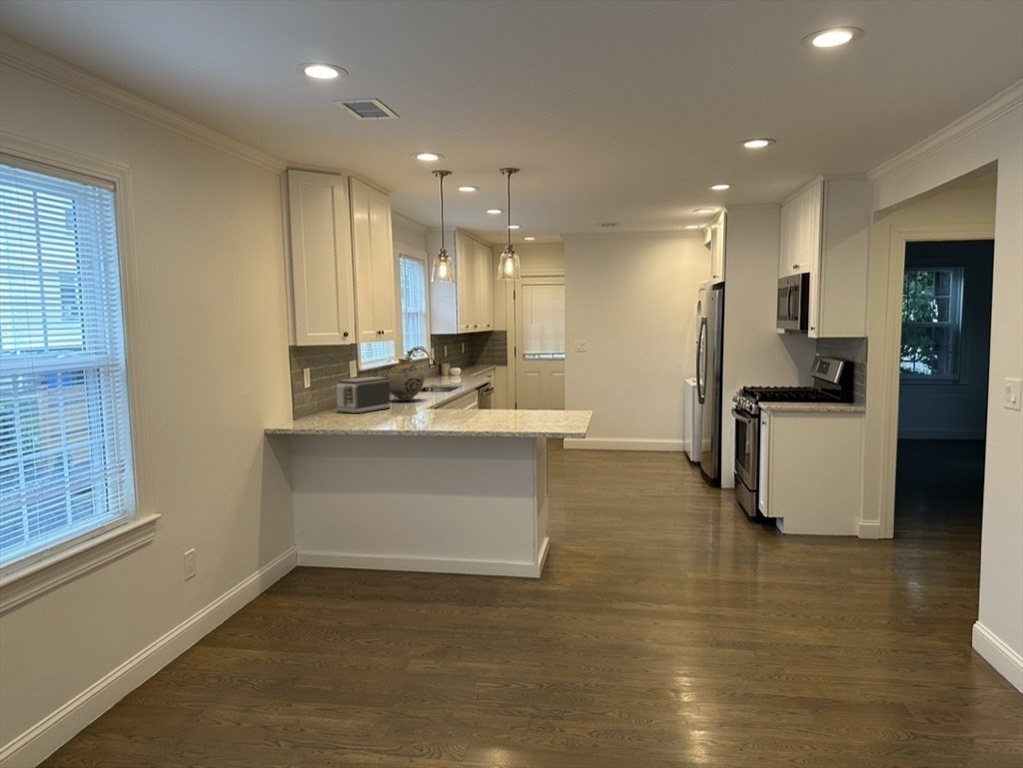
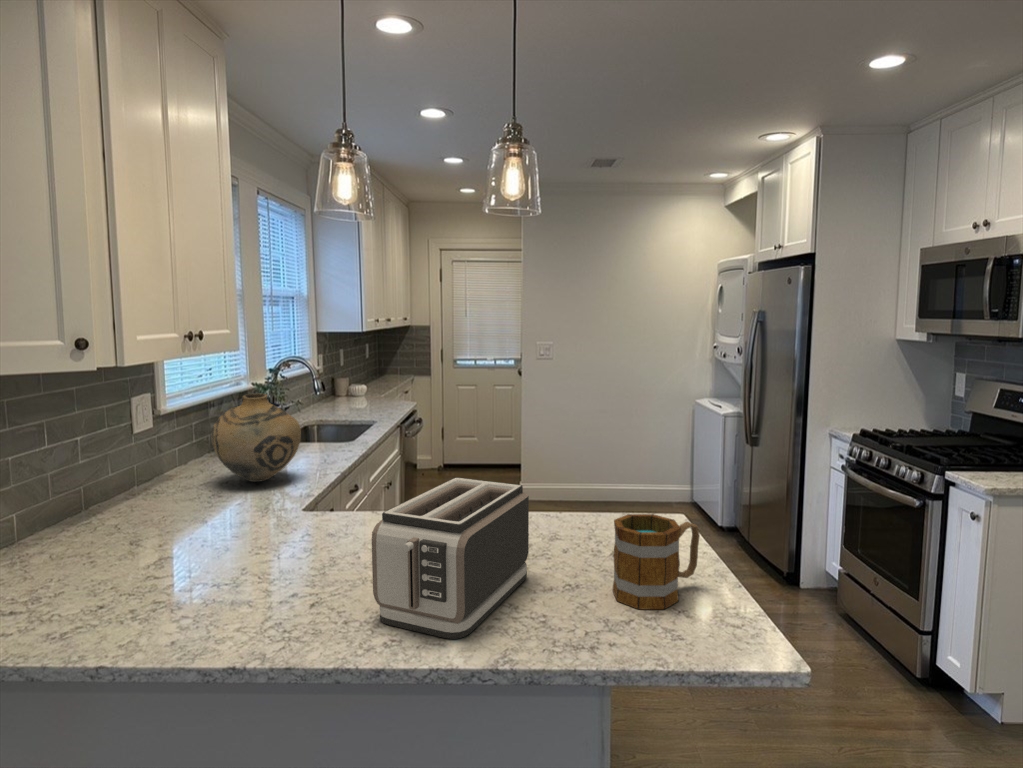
toaster: present [336,377,390,414] -> present [372,478,529,639]
mug: none [534,394,567,423] -> present [613,514,700,609]

